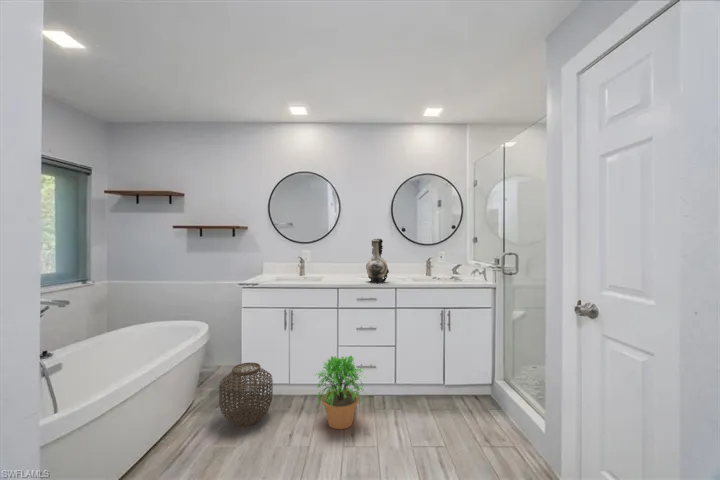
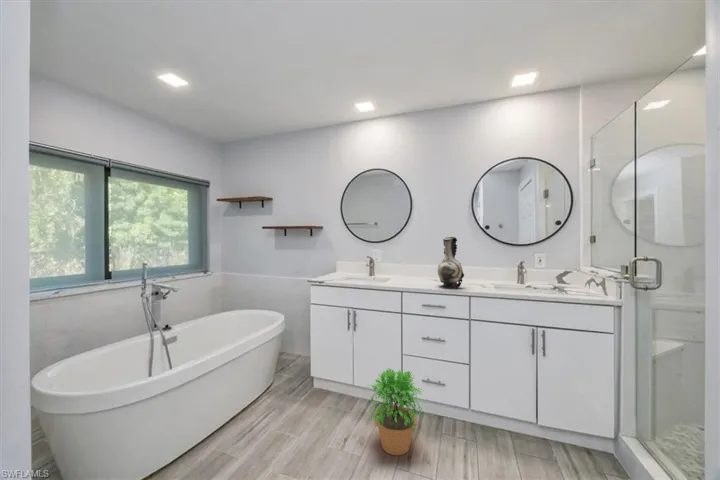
woven basket: present [219,363,273,426] -> none [279,361,330,426]

